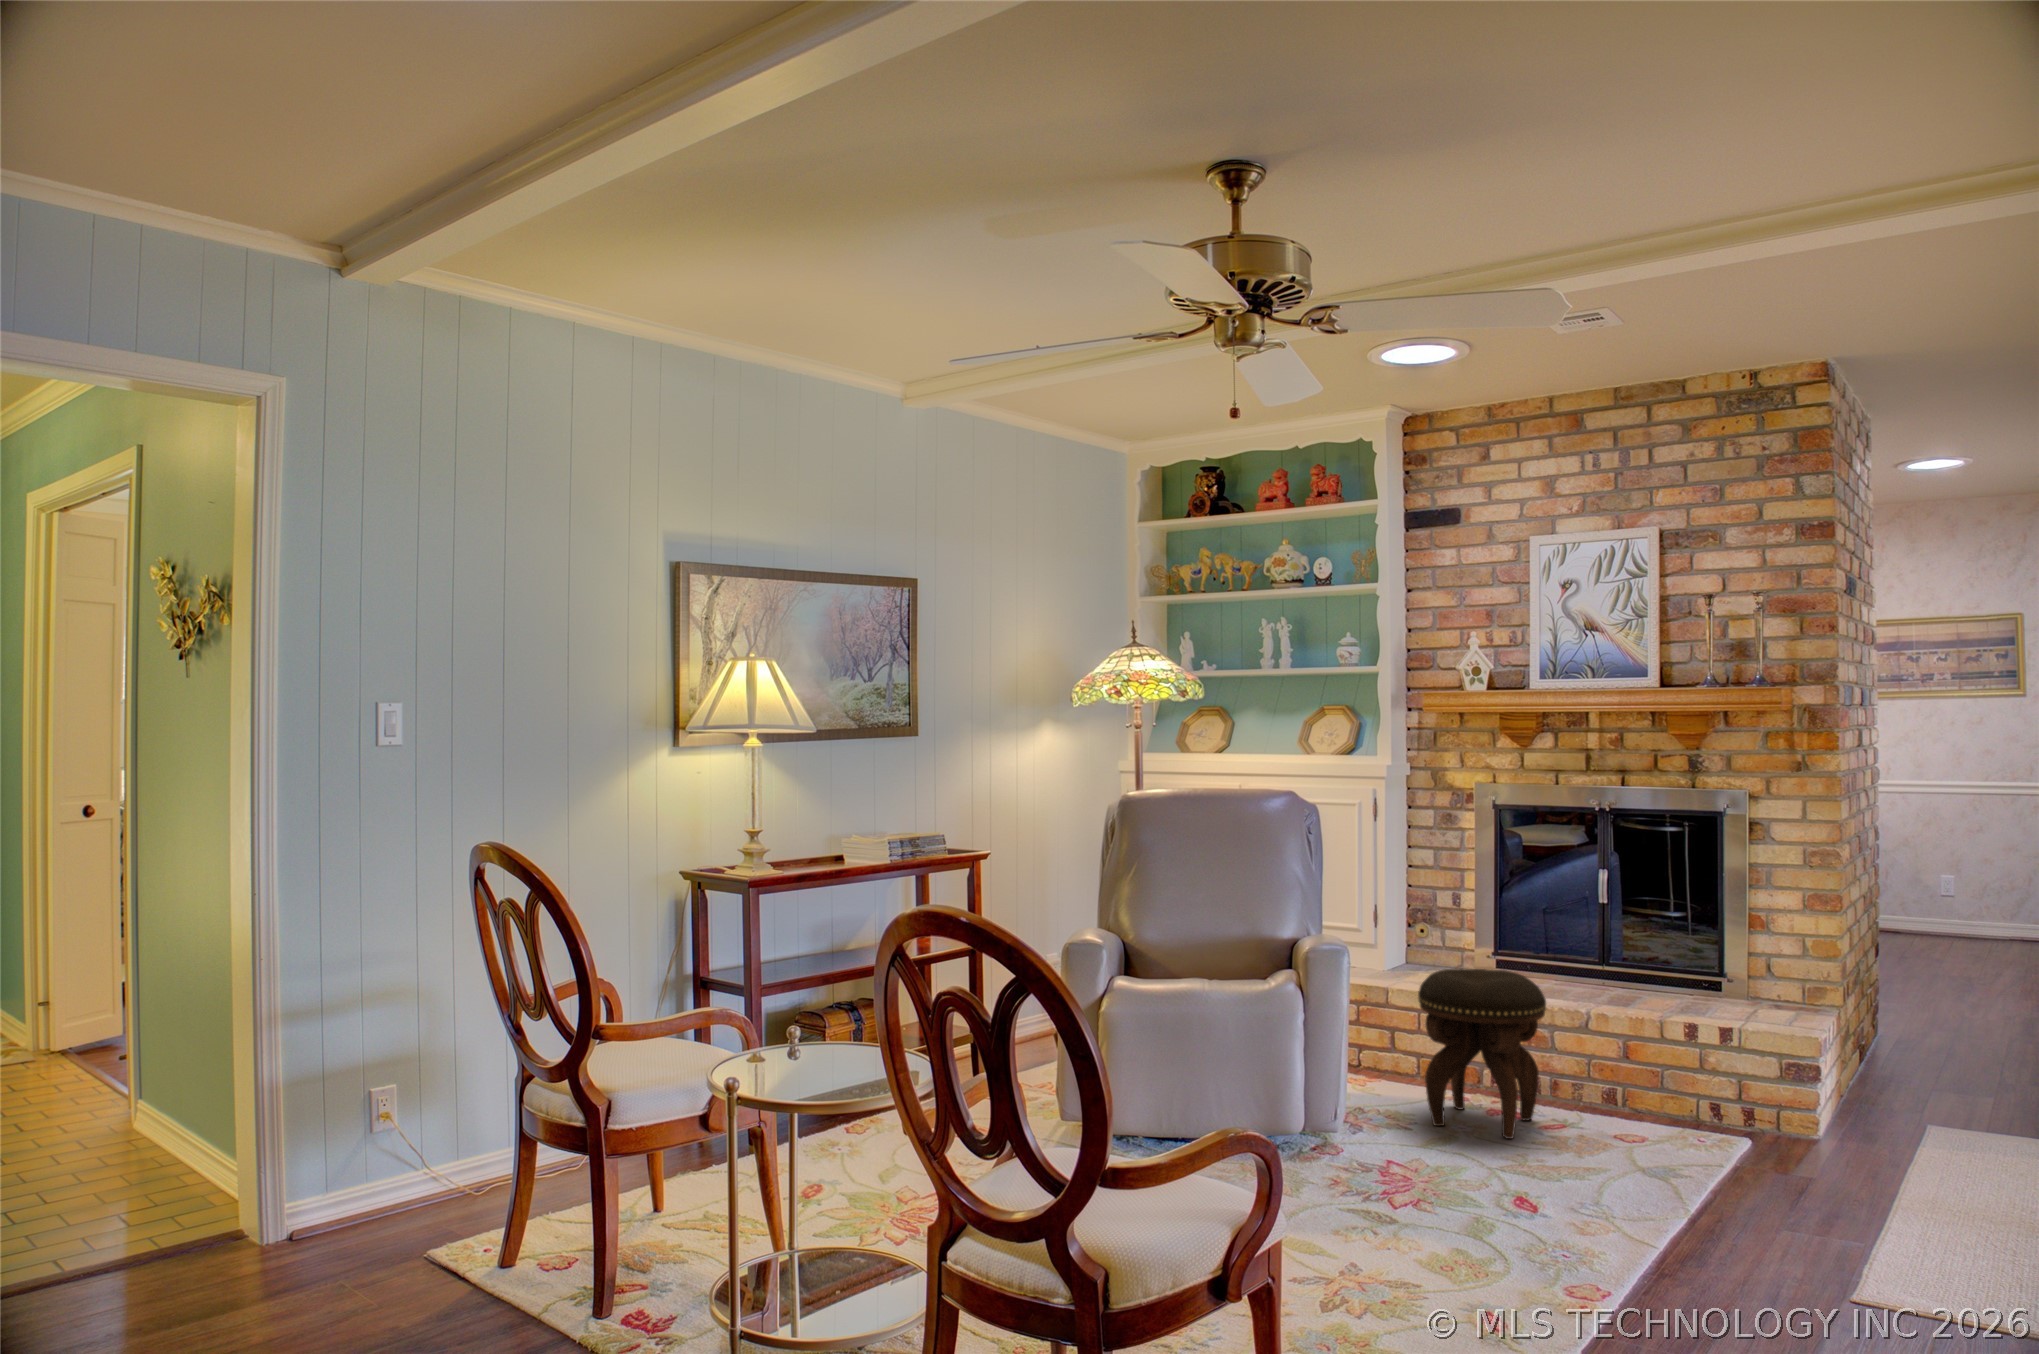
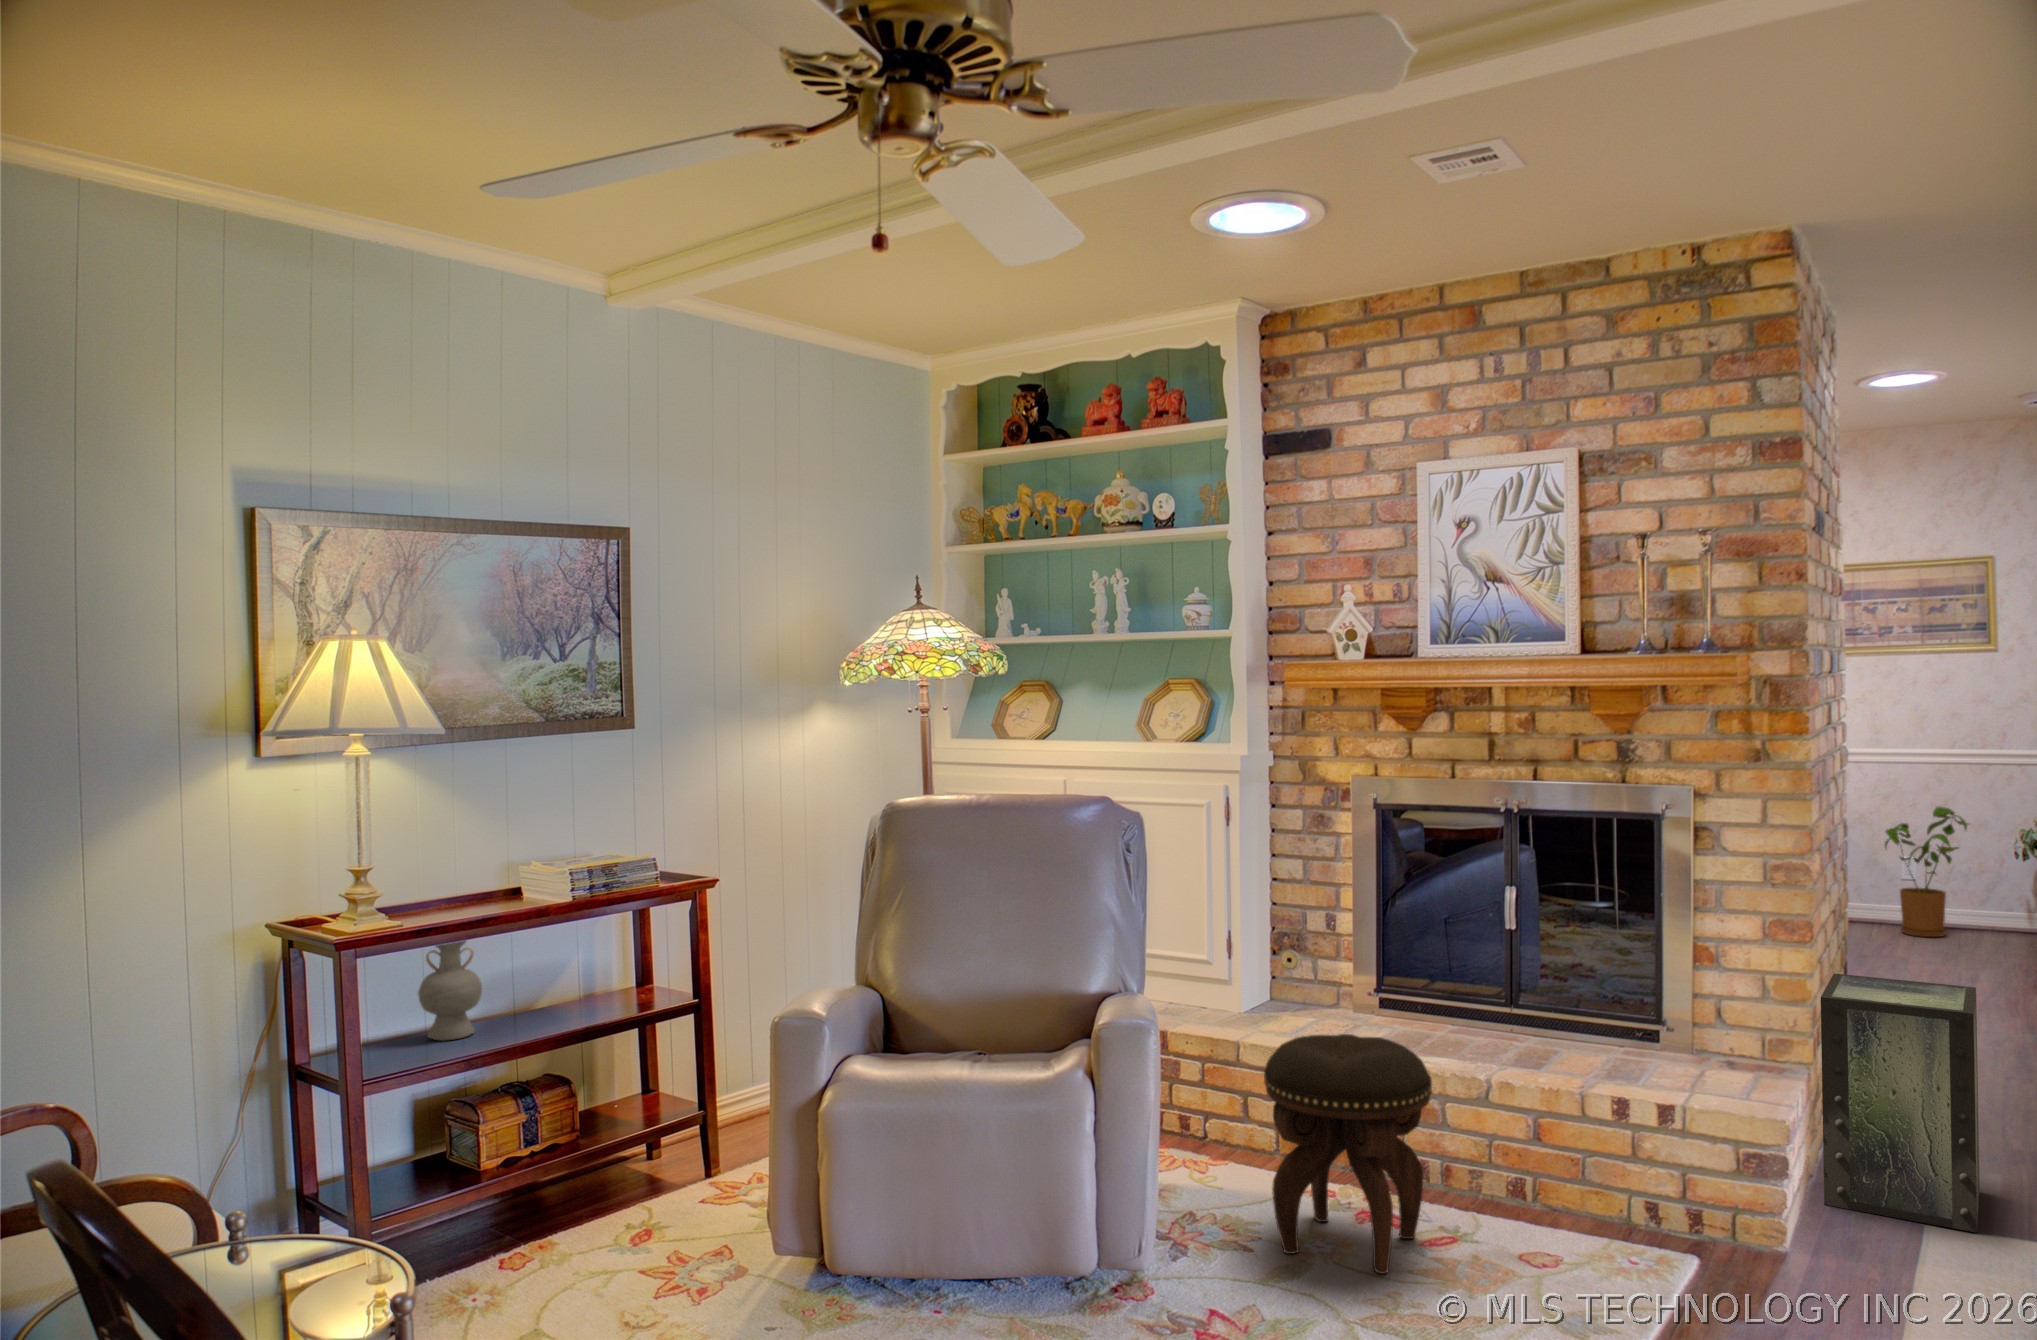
house plant: none [1934,827,2012,941] -> present [1885,807,1968,937]
decorative vase: none [794,867,837,957] -> present [418,940,482,1041]
storage box: none [1849,938,1978,1130] -> present [1821,973,1980,1233]

